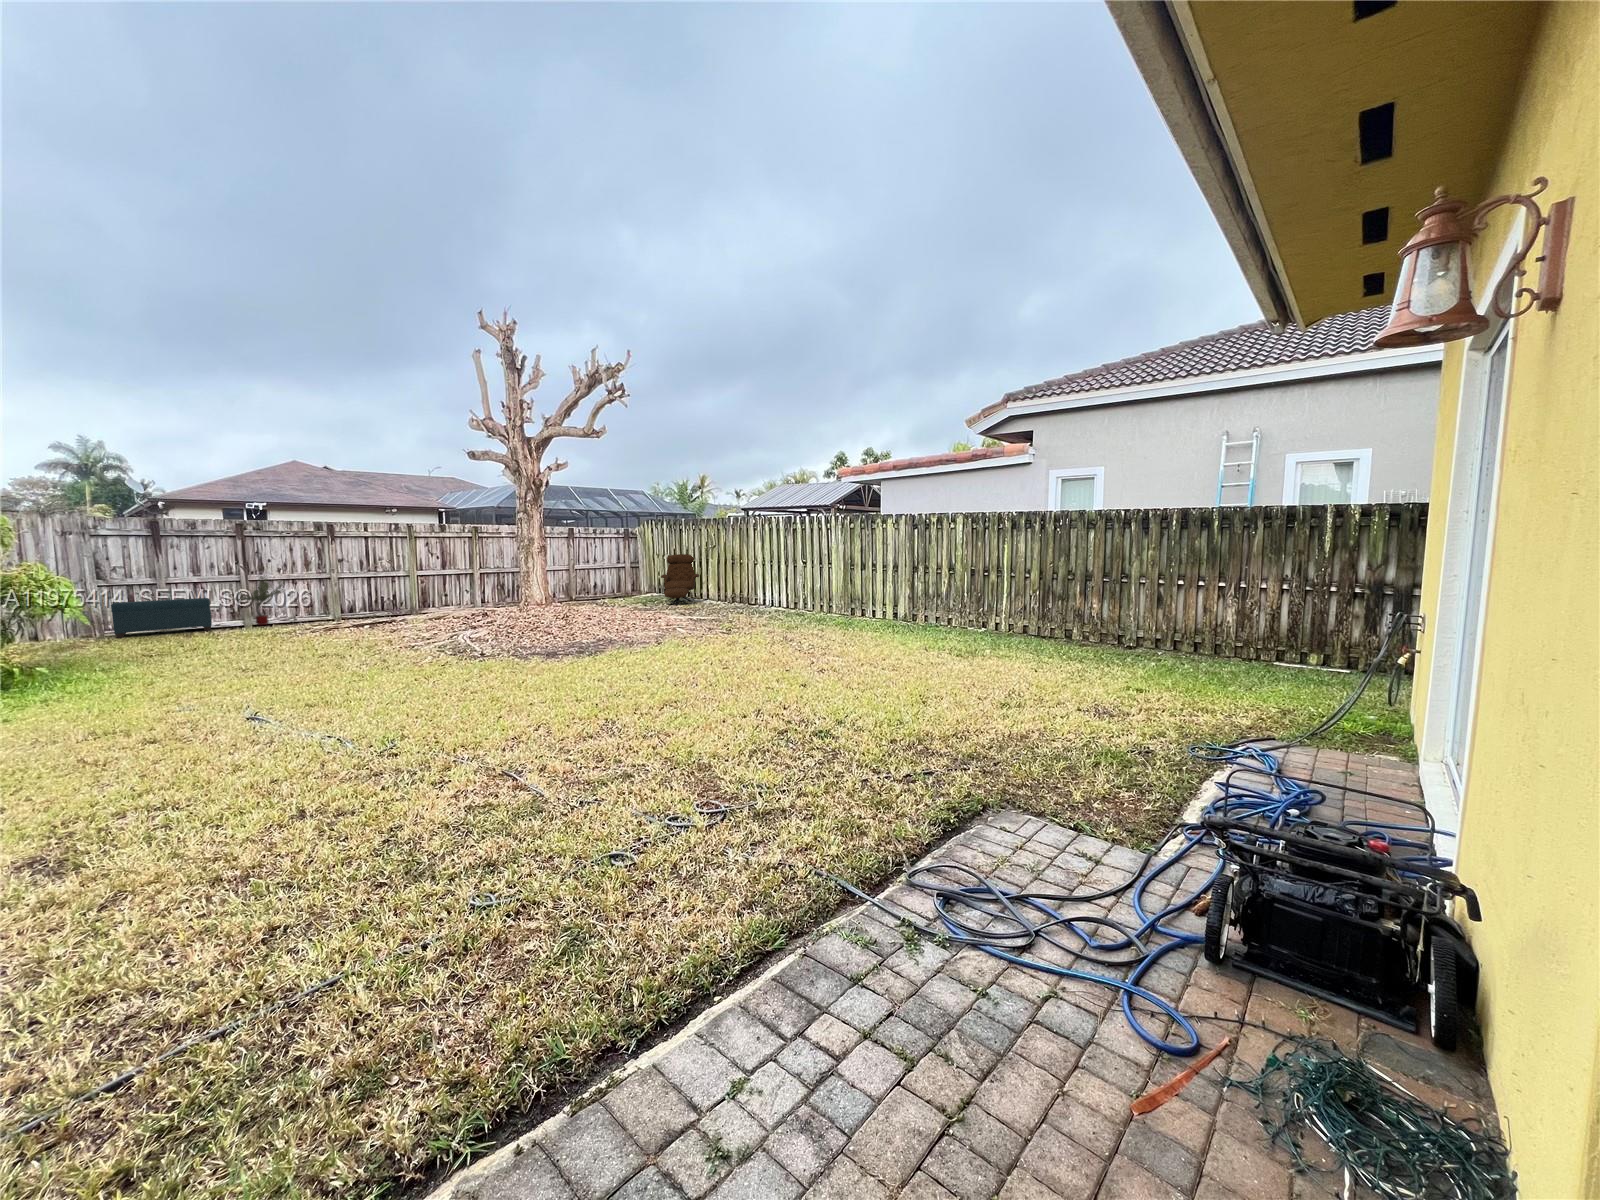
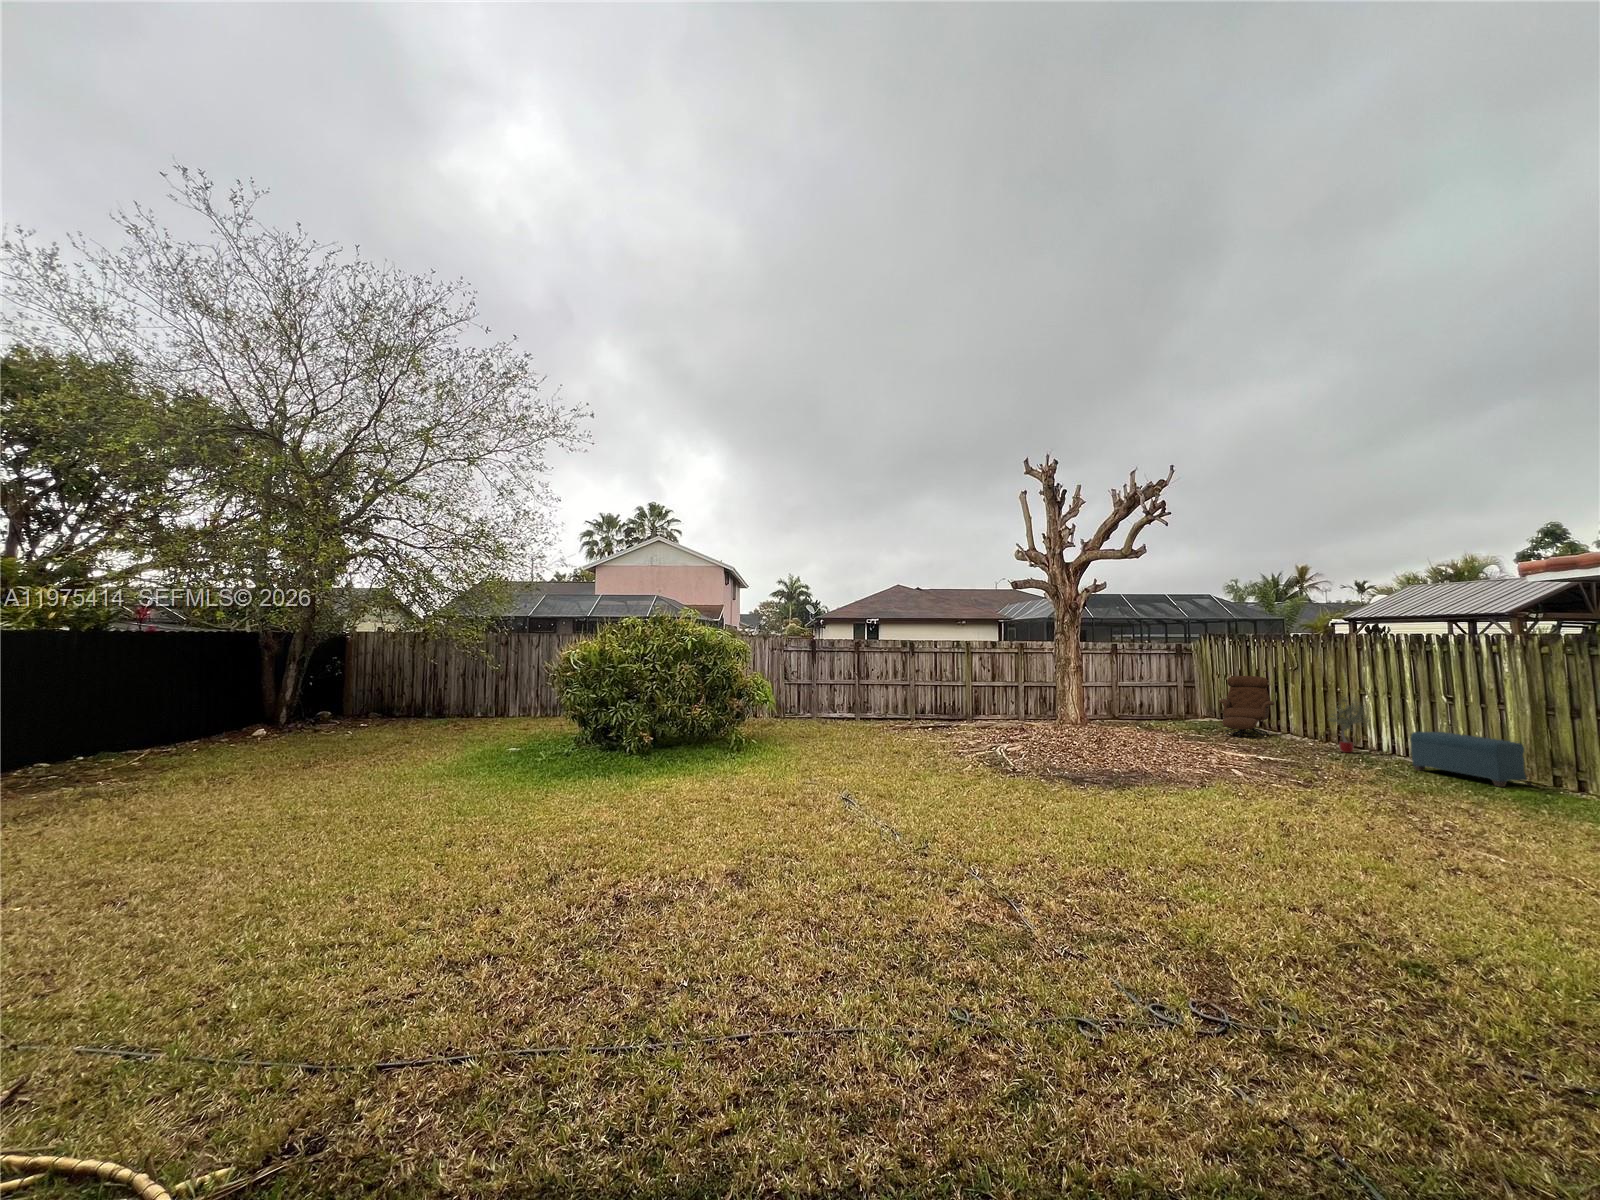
potted tree: present [232,575,284,625] -> present [1329,697,1369,753]
bench: present [111,598,212,638] -> present [1410,732,1535,787]

